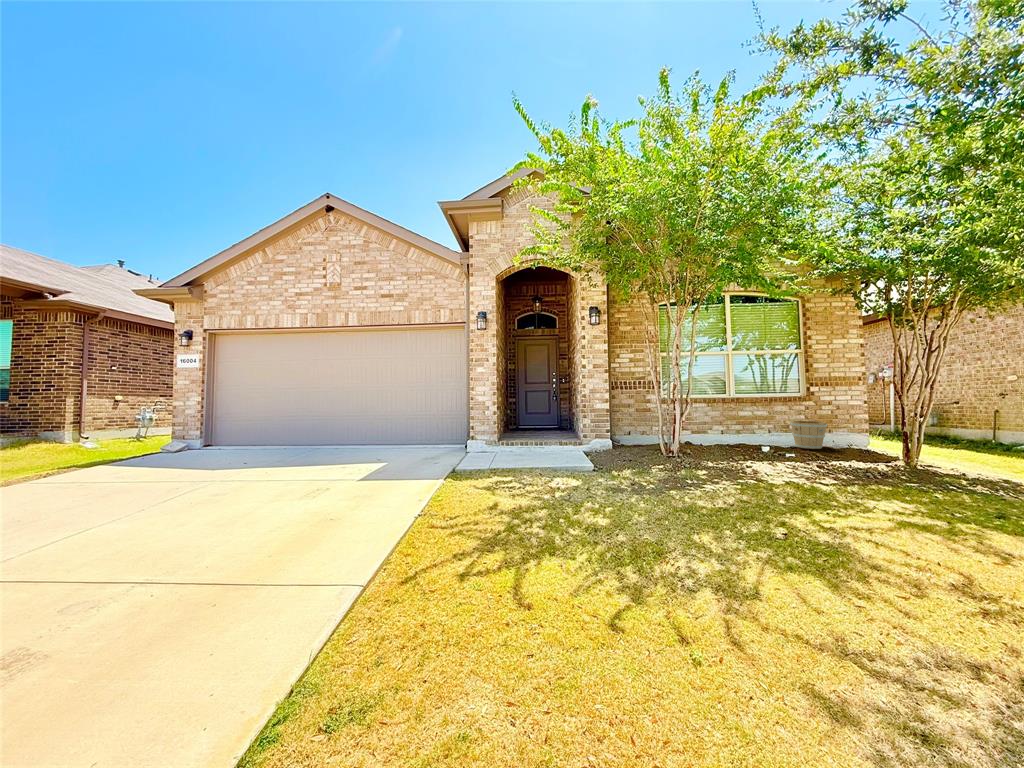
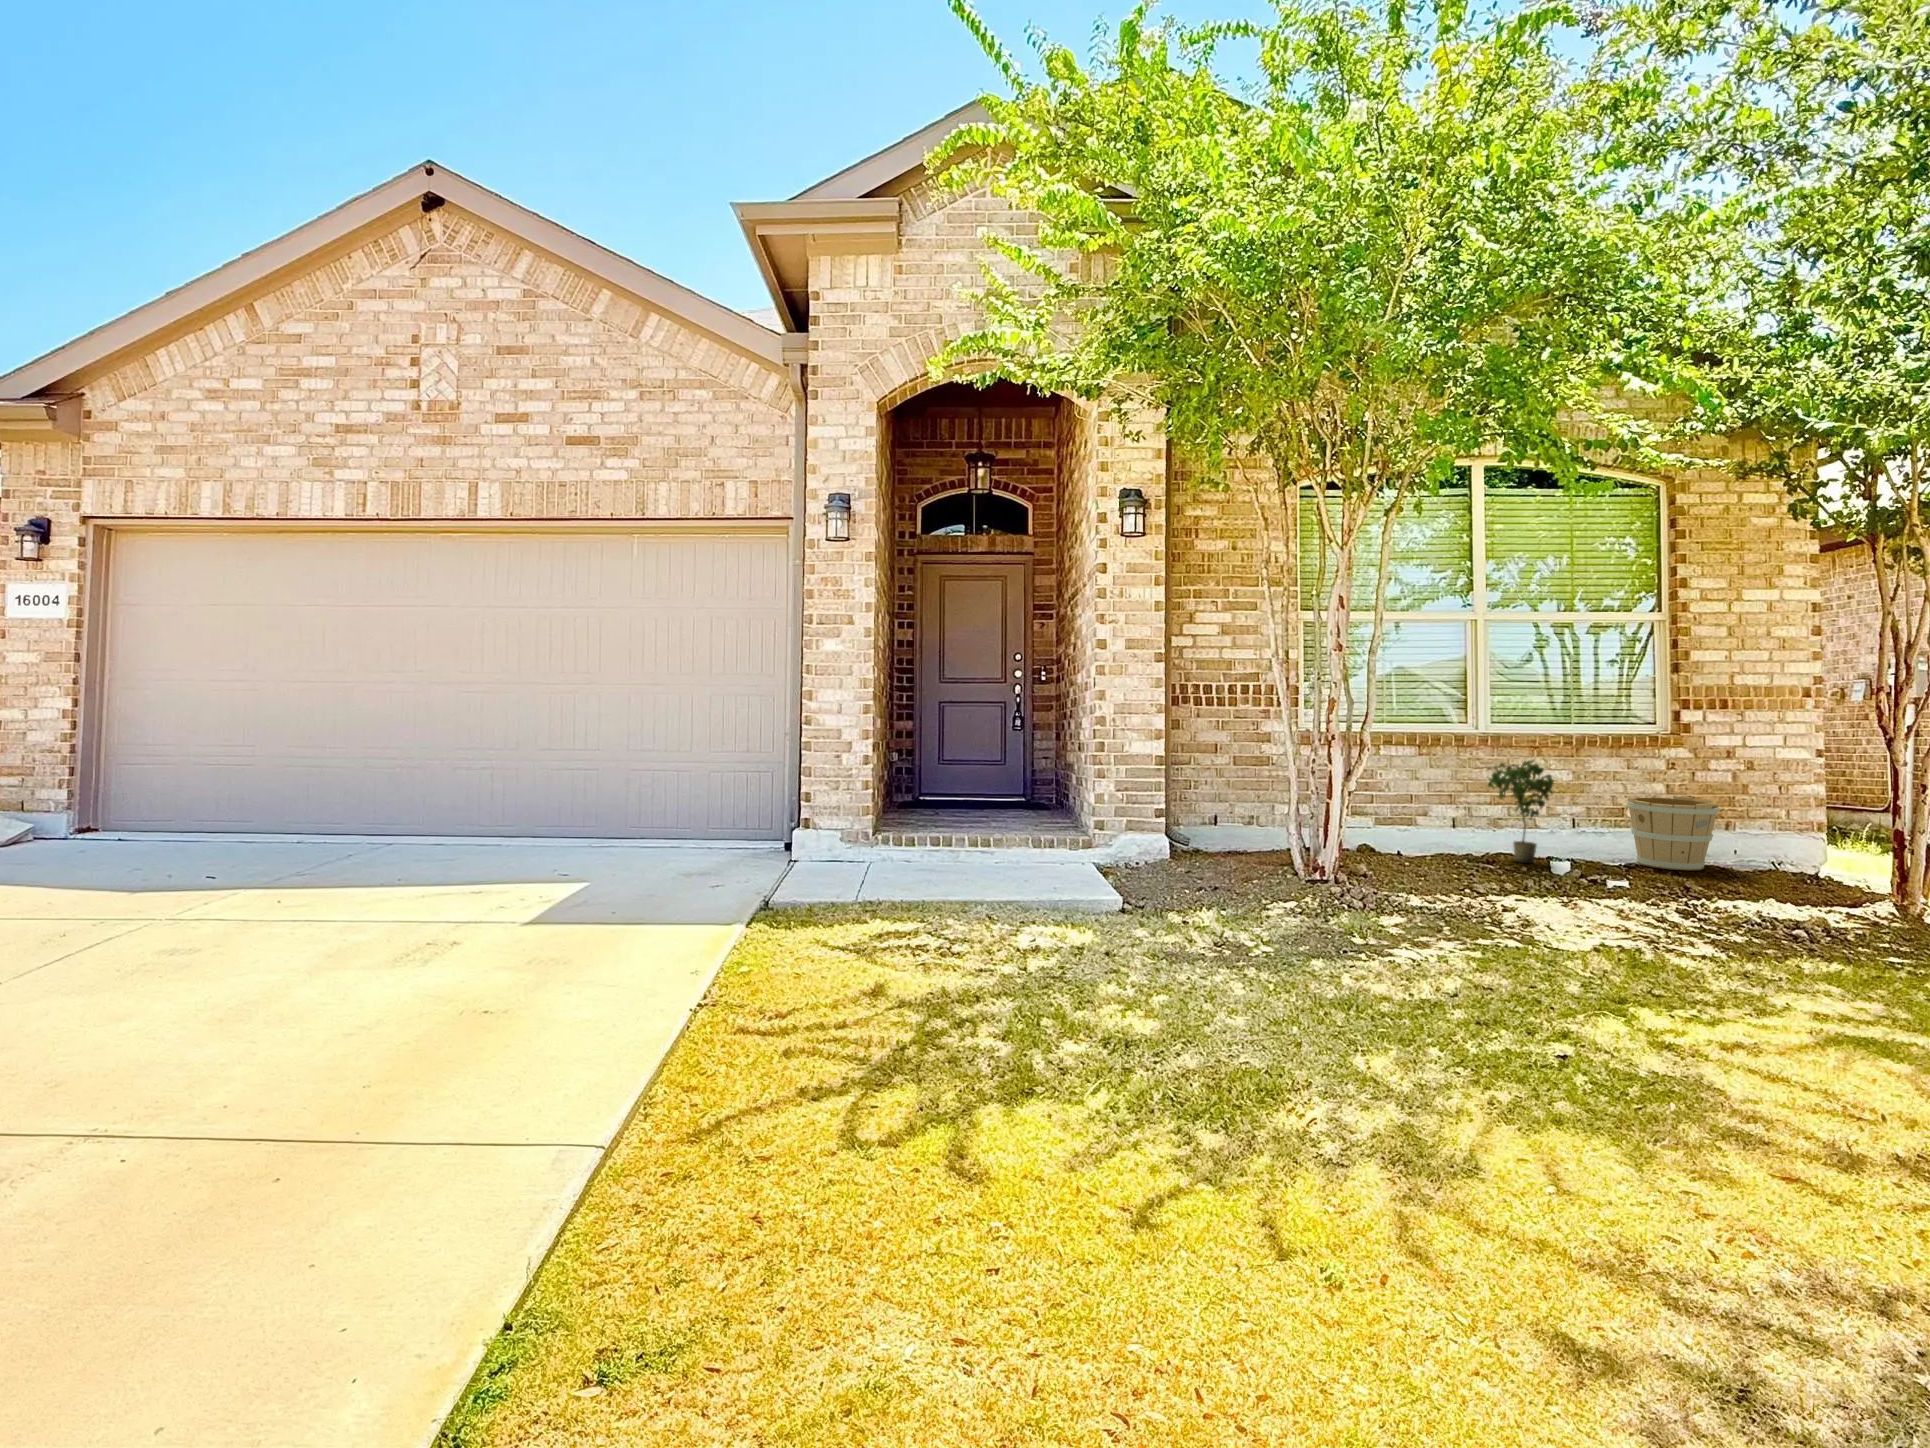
potted plant: none [735,407,762,447] -> present [1487,760,1554,863]

